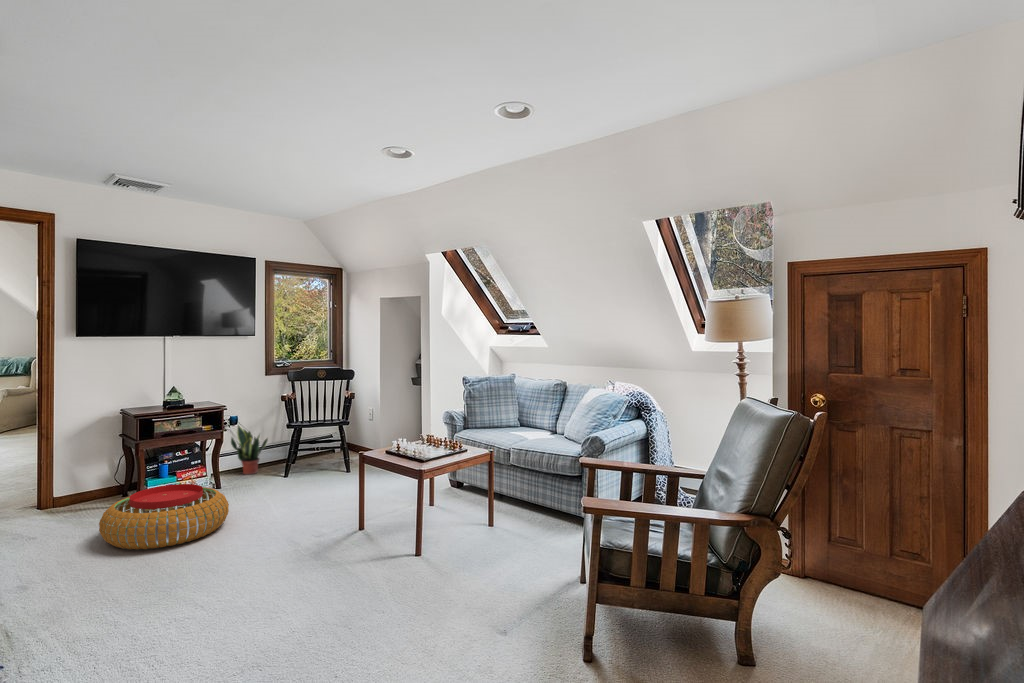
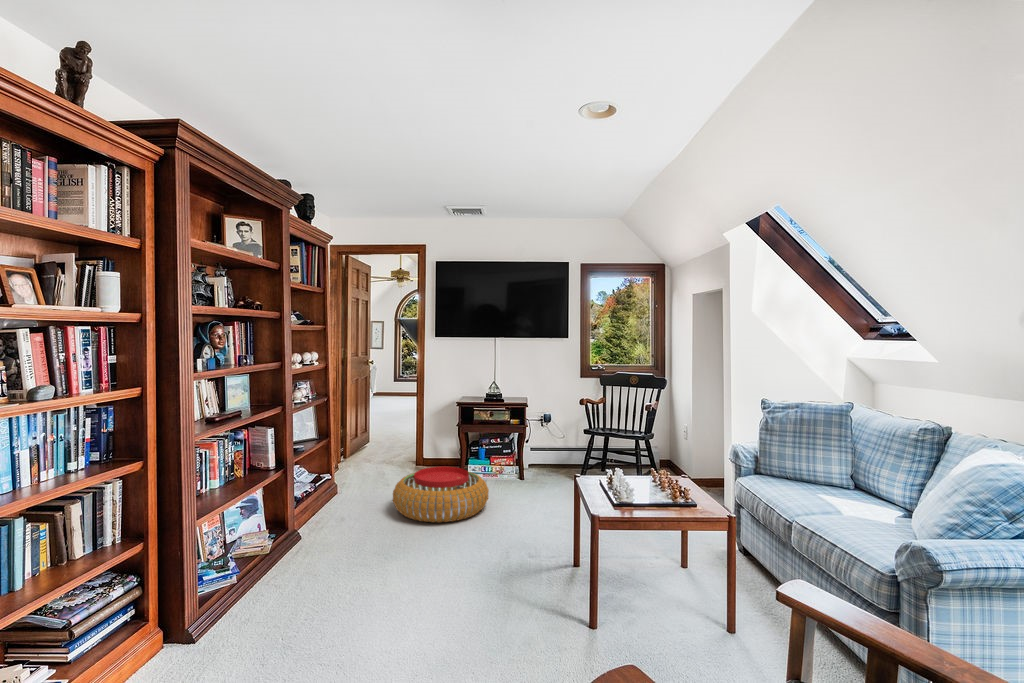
potted plant: present [231,426,268,474] -> none [543,422,575,471]

